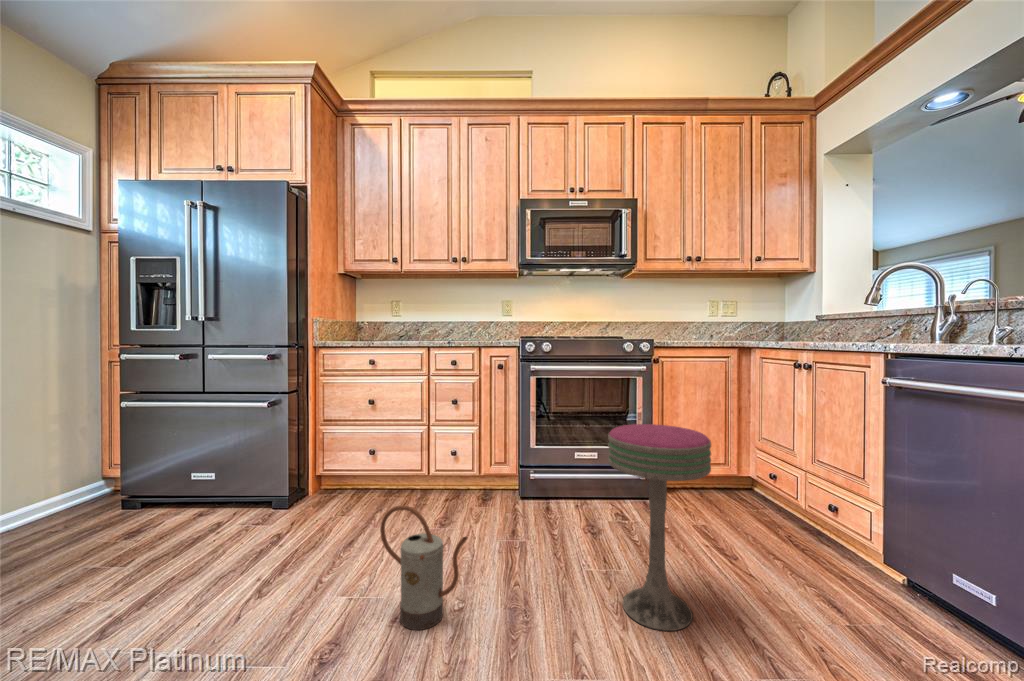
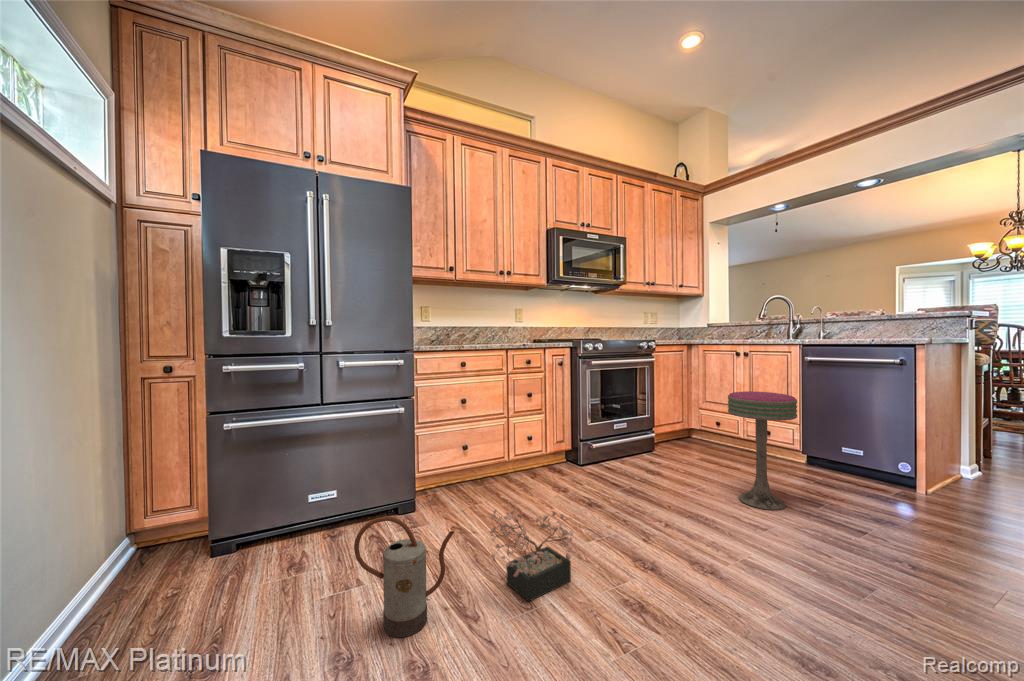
watering can: present [380,506,468,630] -> present [354,516,454,638]
decorative plant: none [149,514,277,621] -> present [490,510,573,602]

